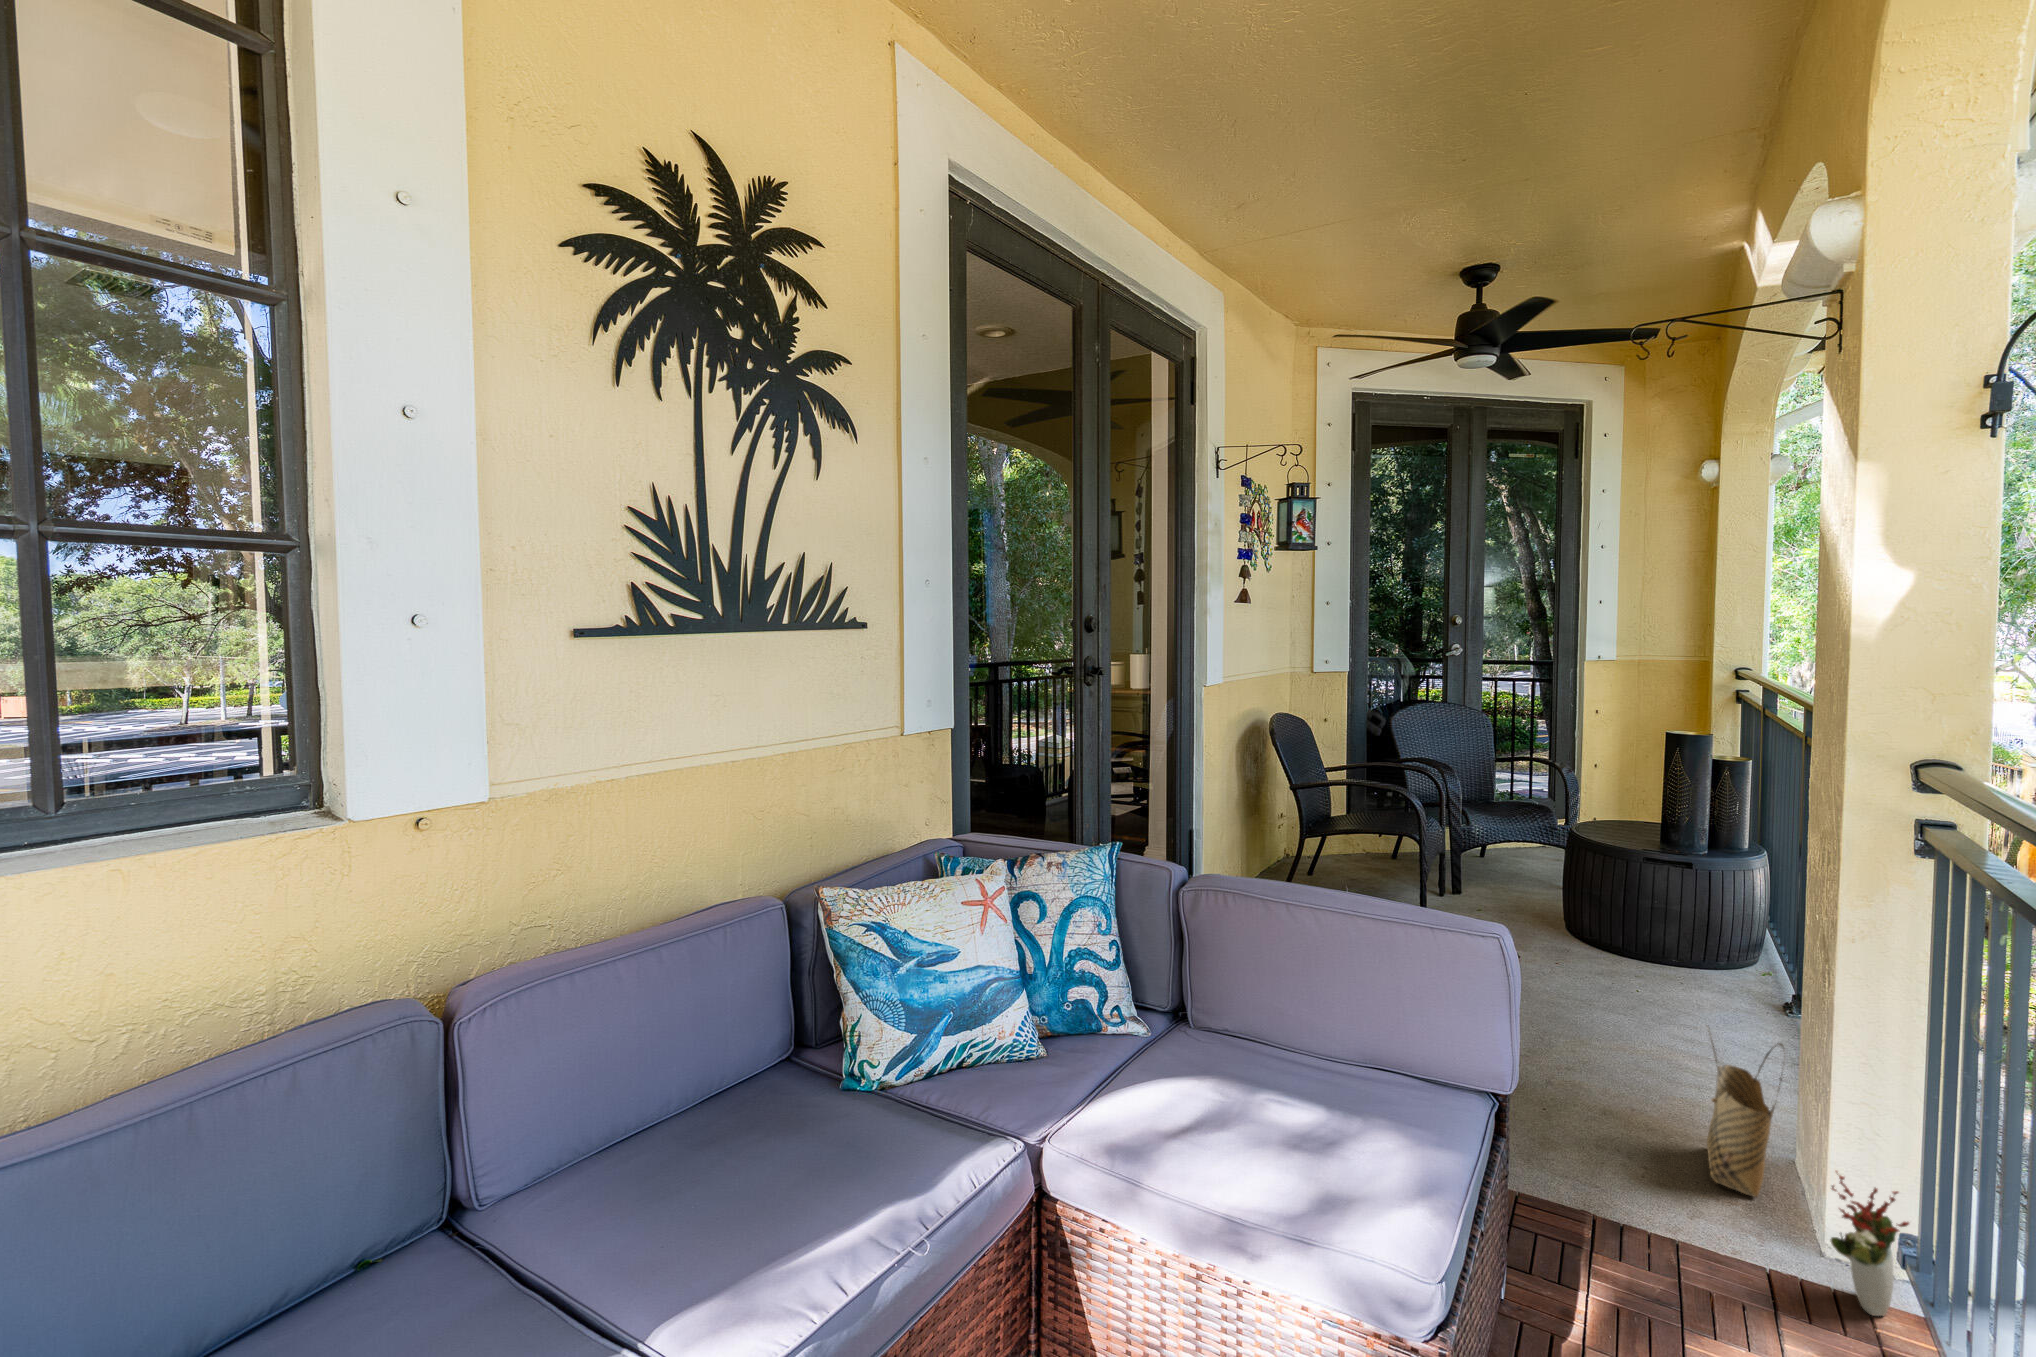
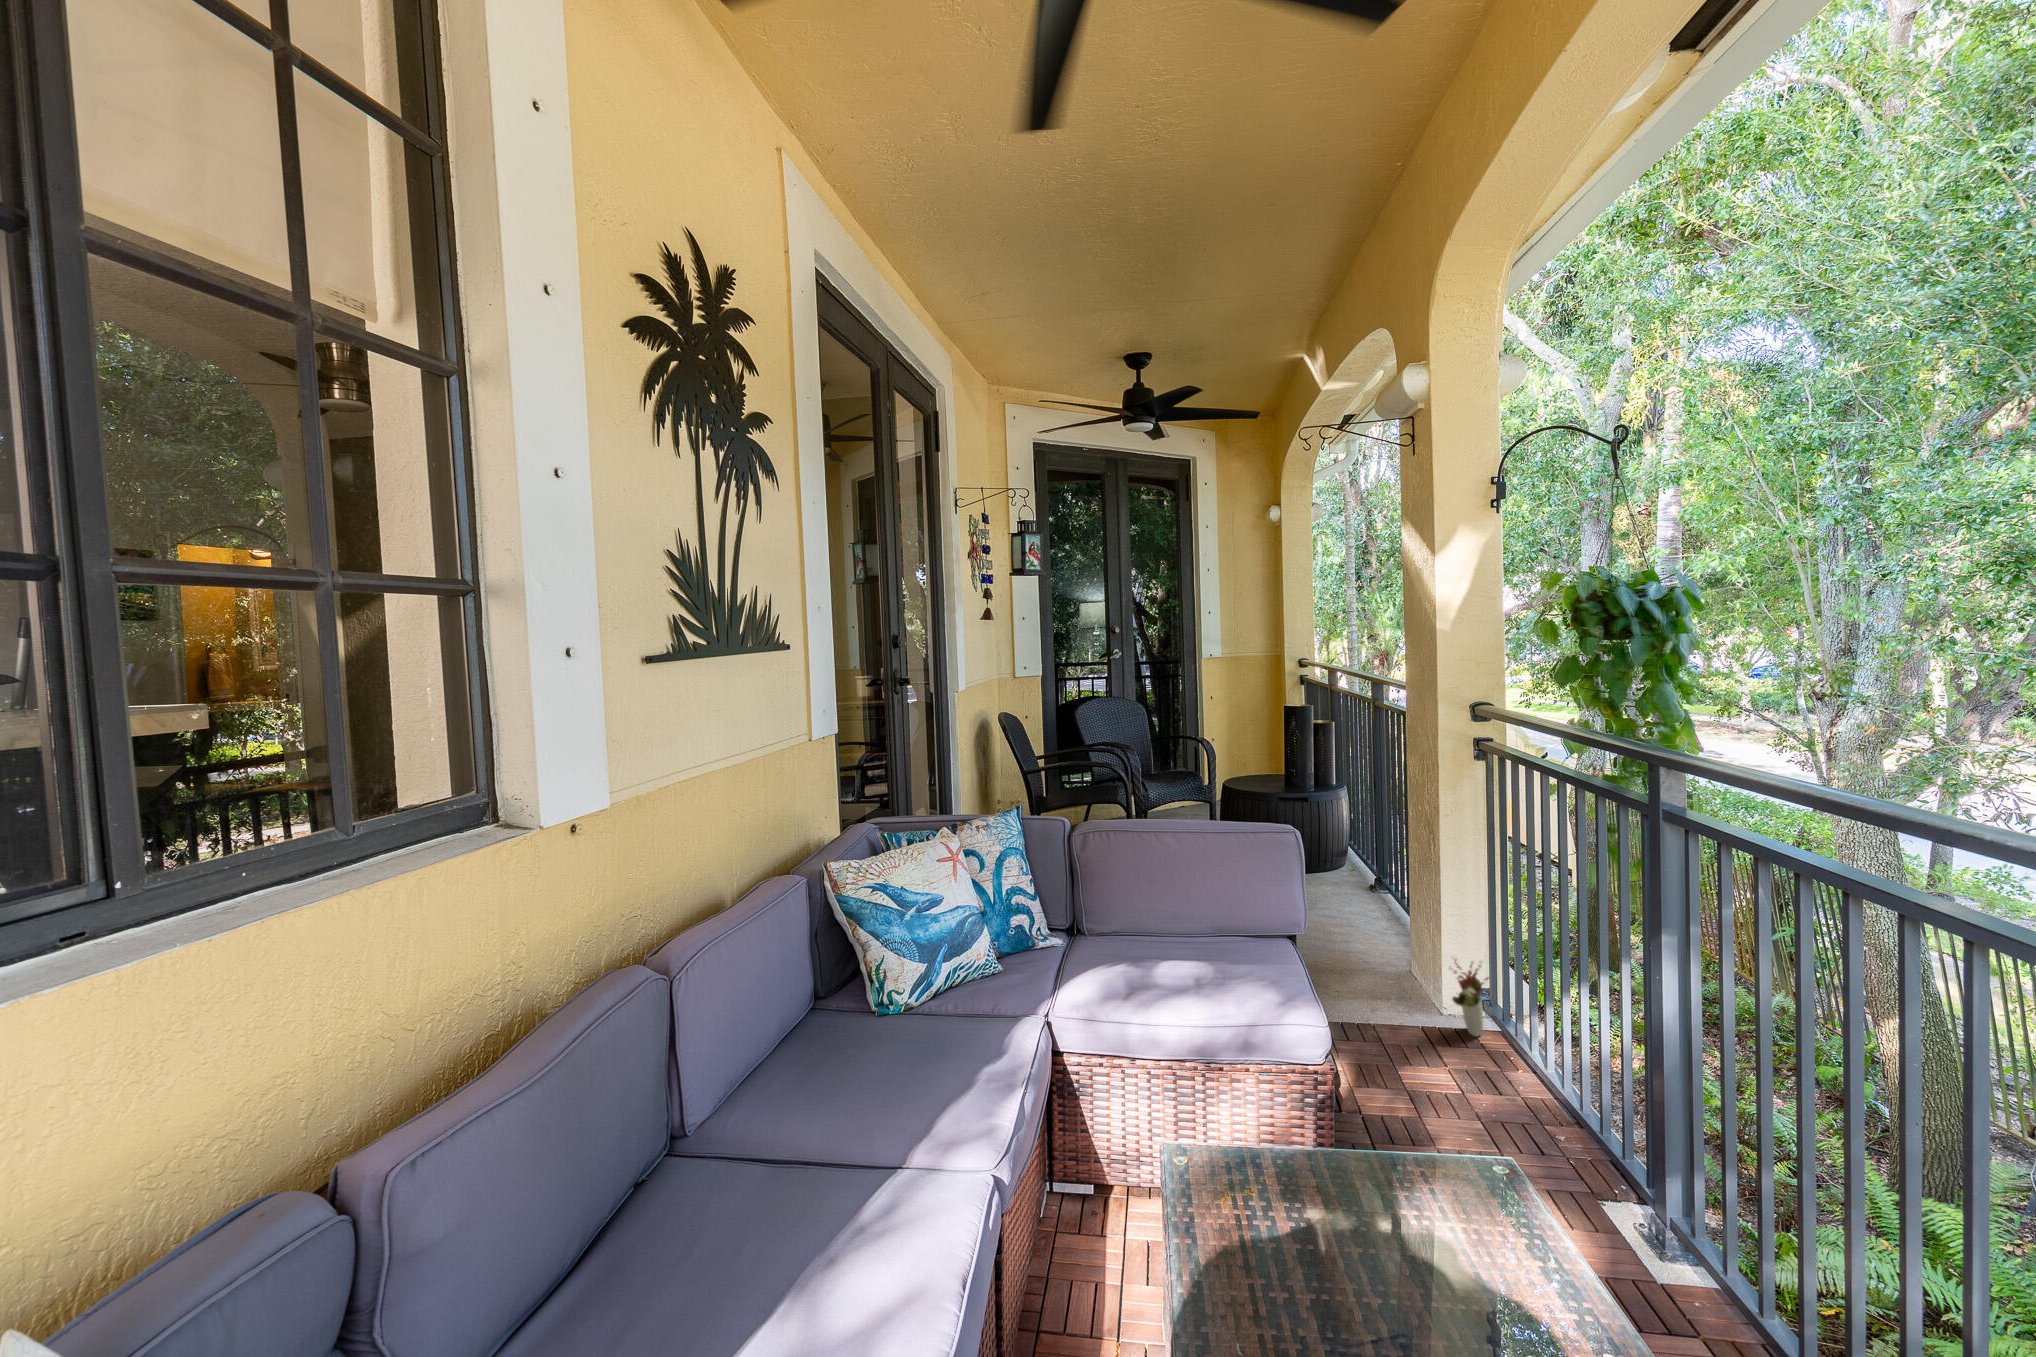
woven basket: present [1707,1031,1783,1197] -> none [1364,890,1409,992]

